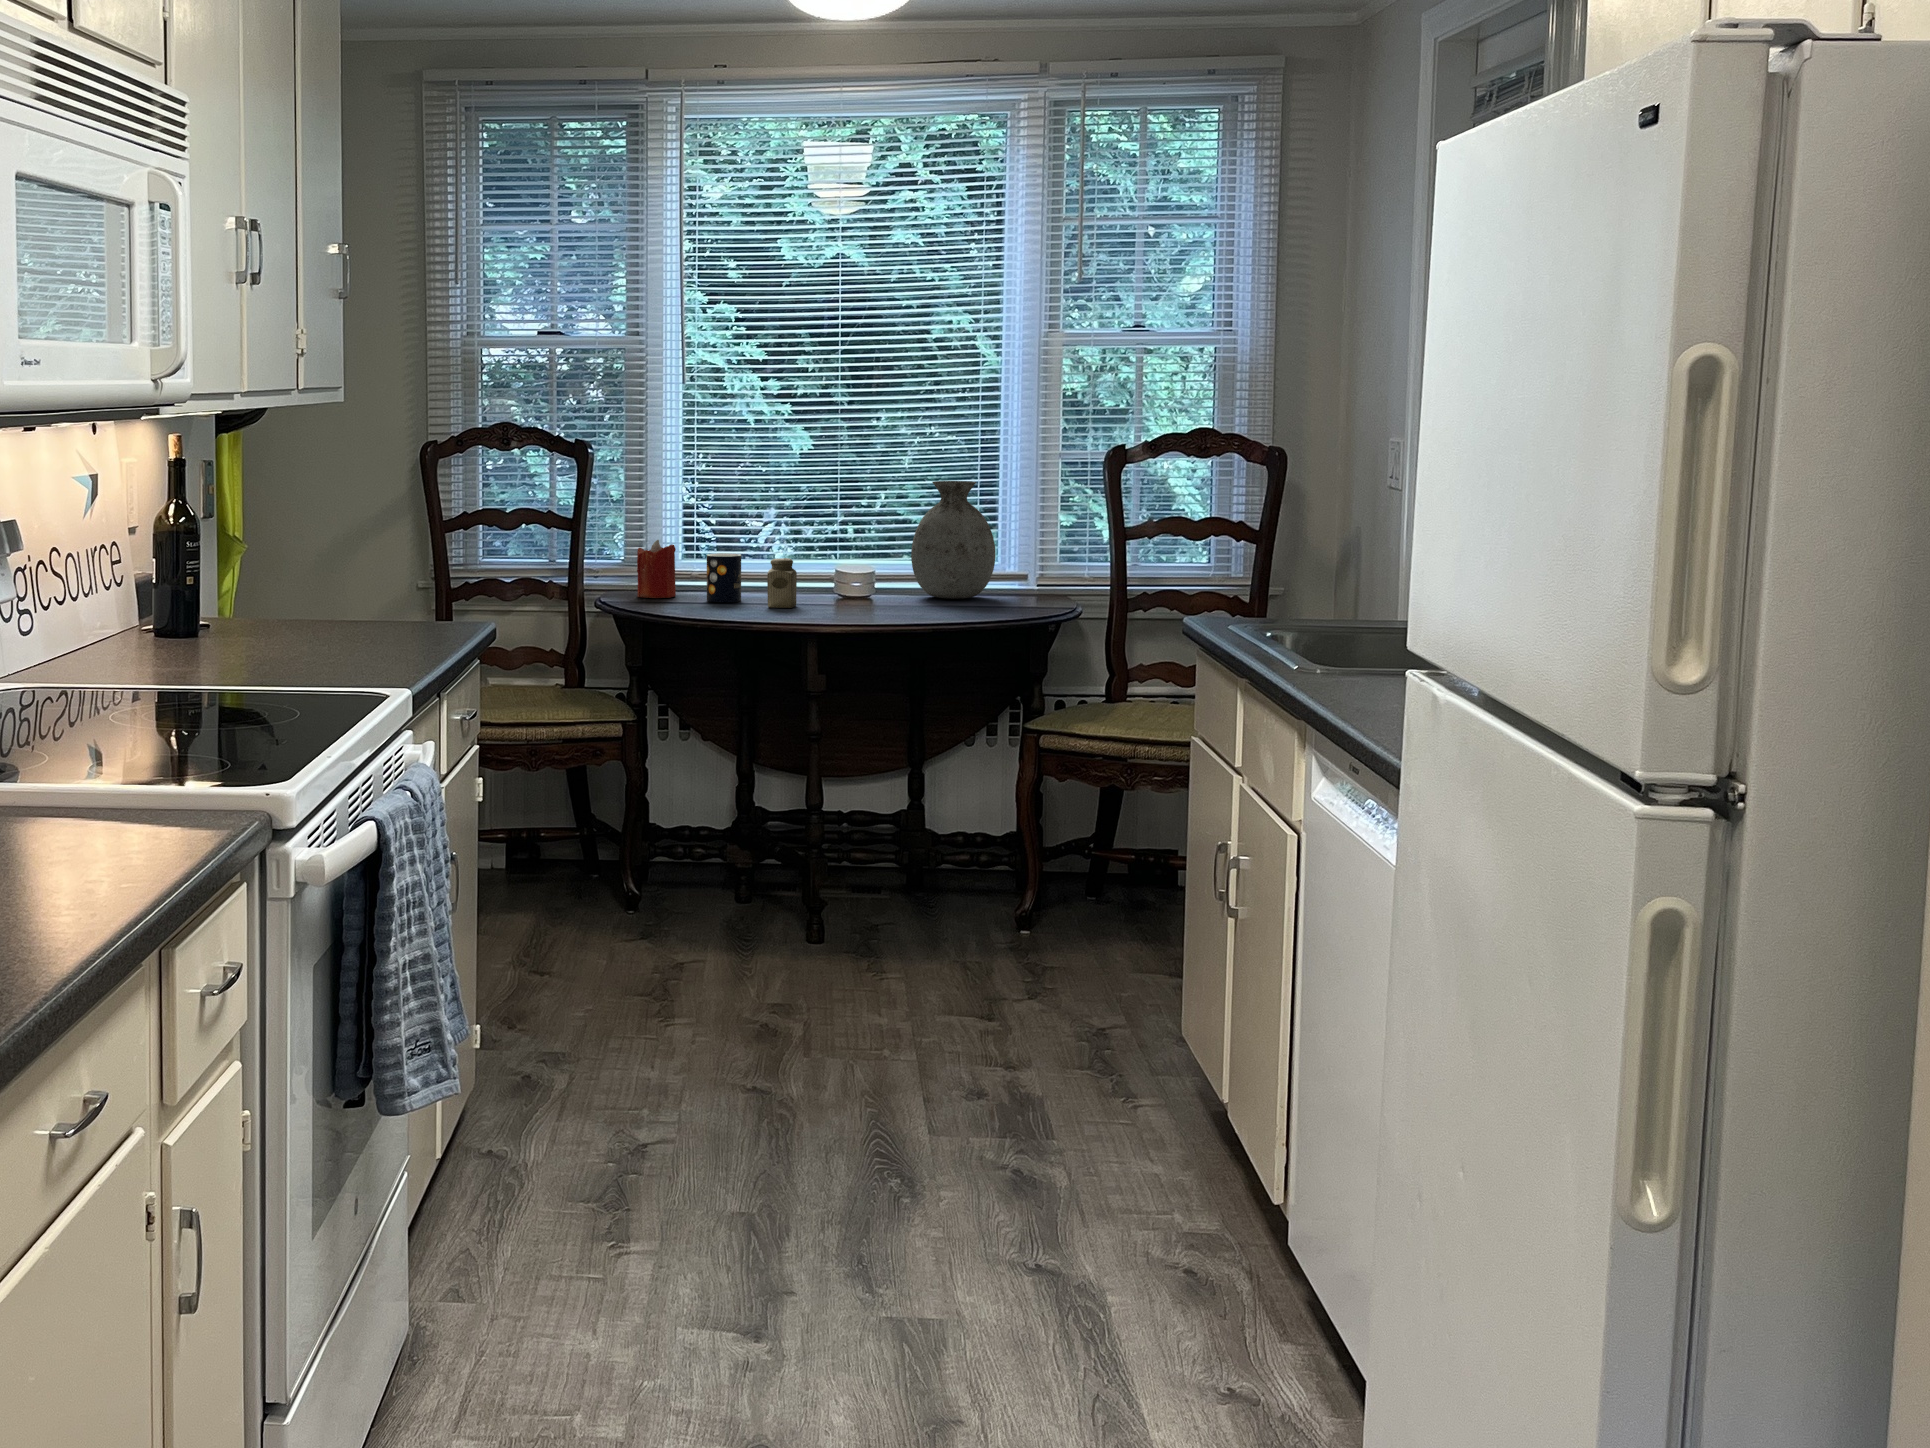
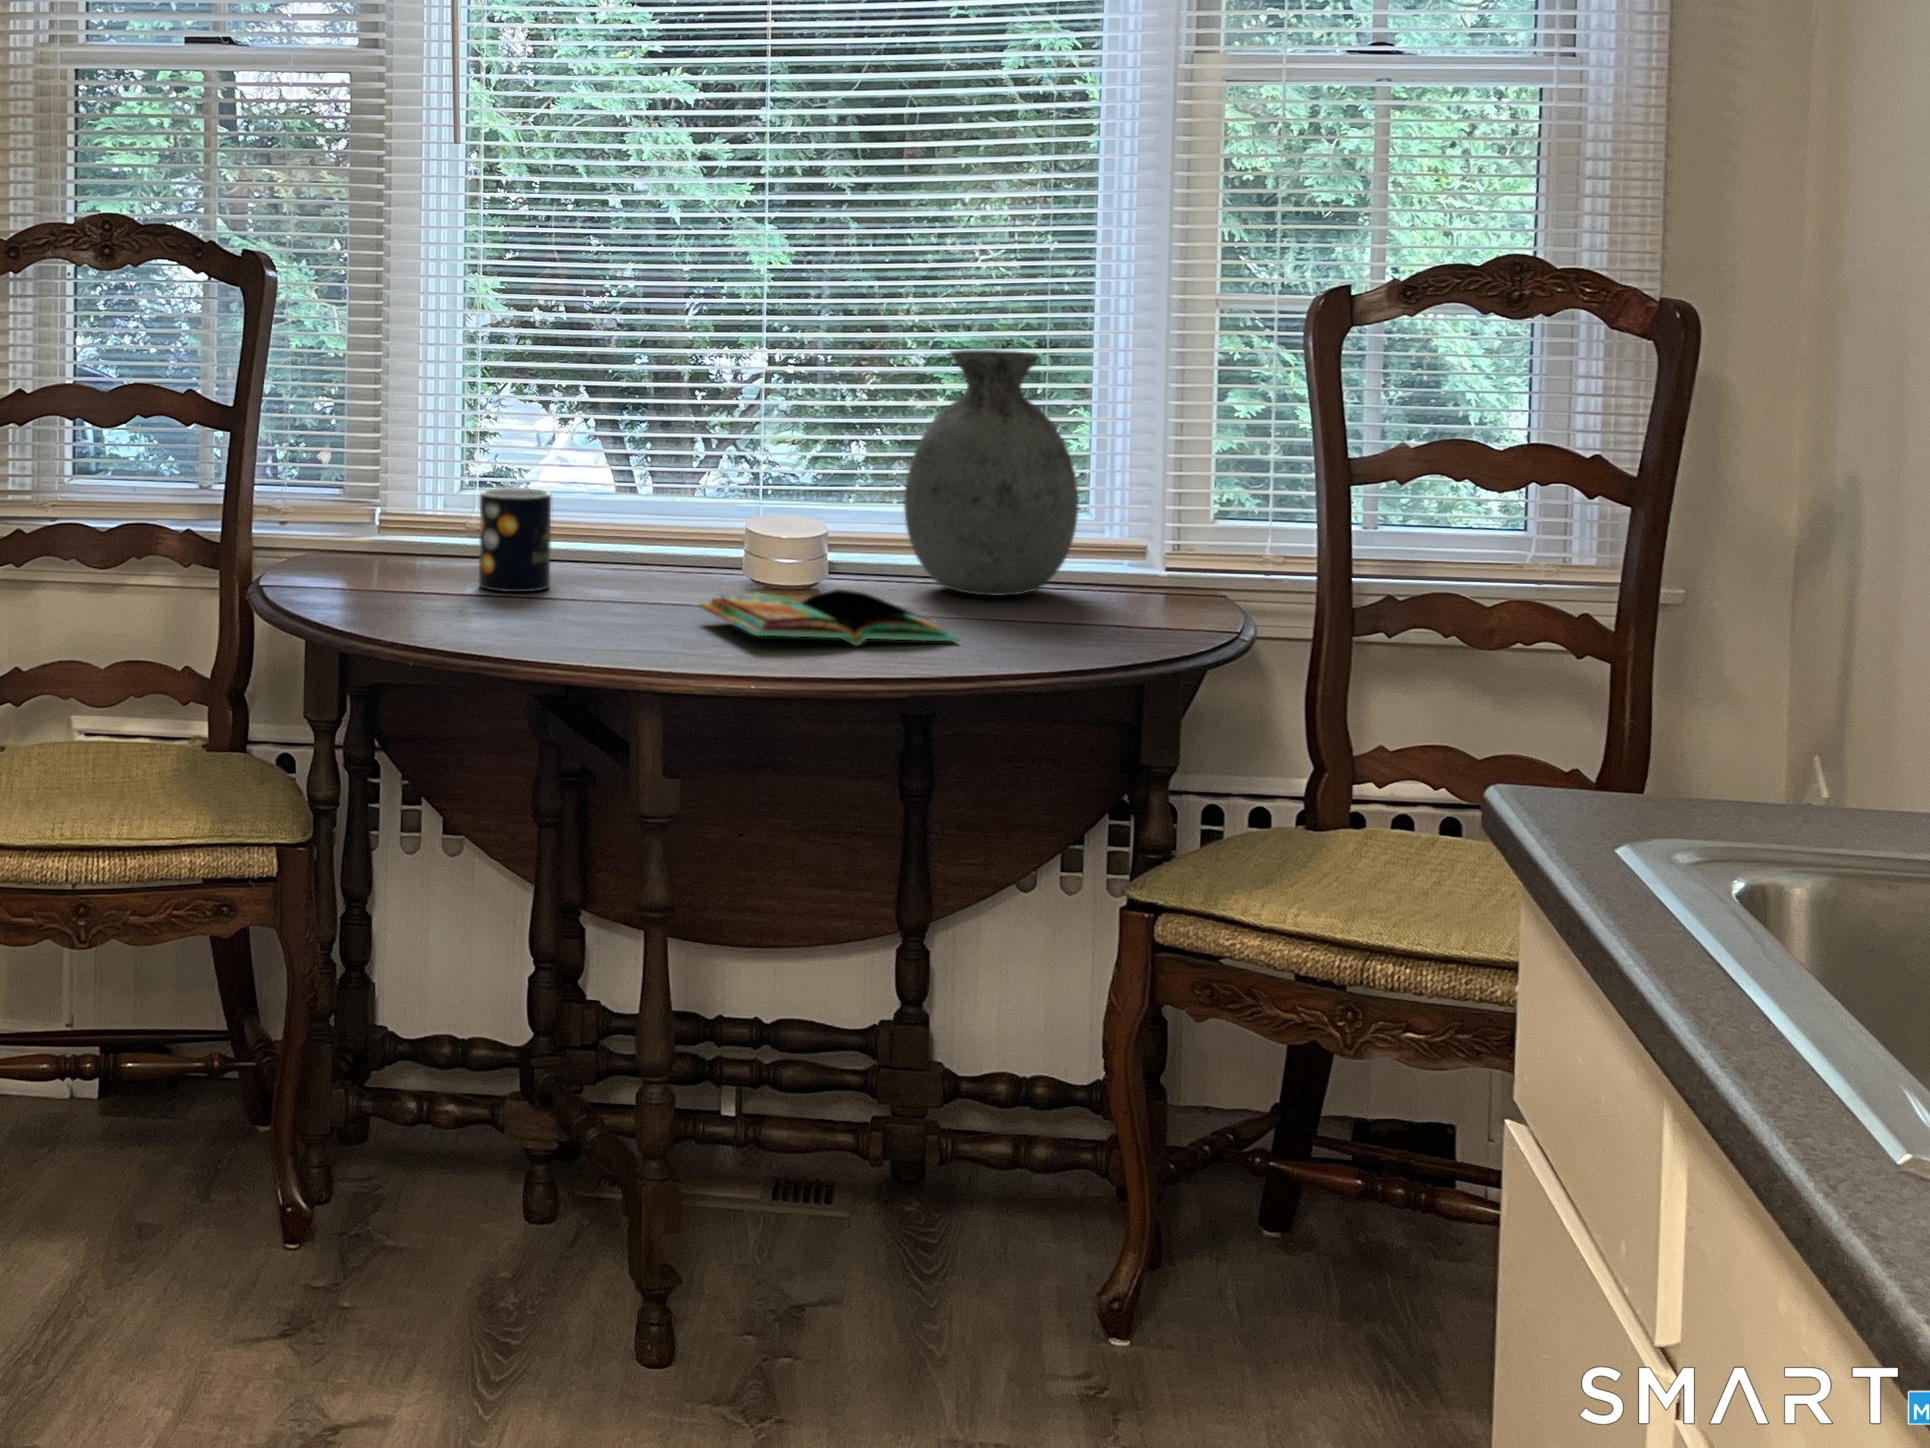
candle: present [637,540,676,598] -> none [345,454,426,575]
salt shaker: present [767,558,797,608] -> none [595,506,659,613]
book: none [819,594,943,616] -> present [699,589,958,645]

